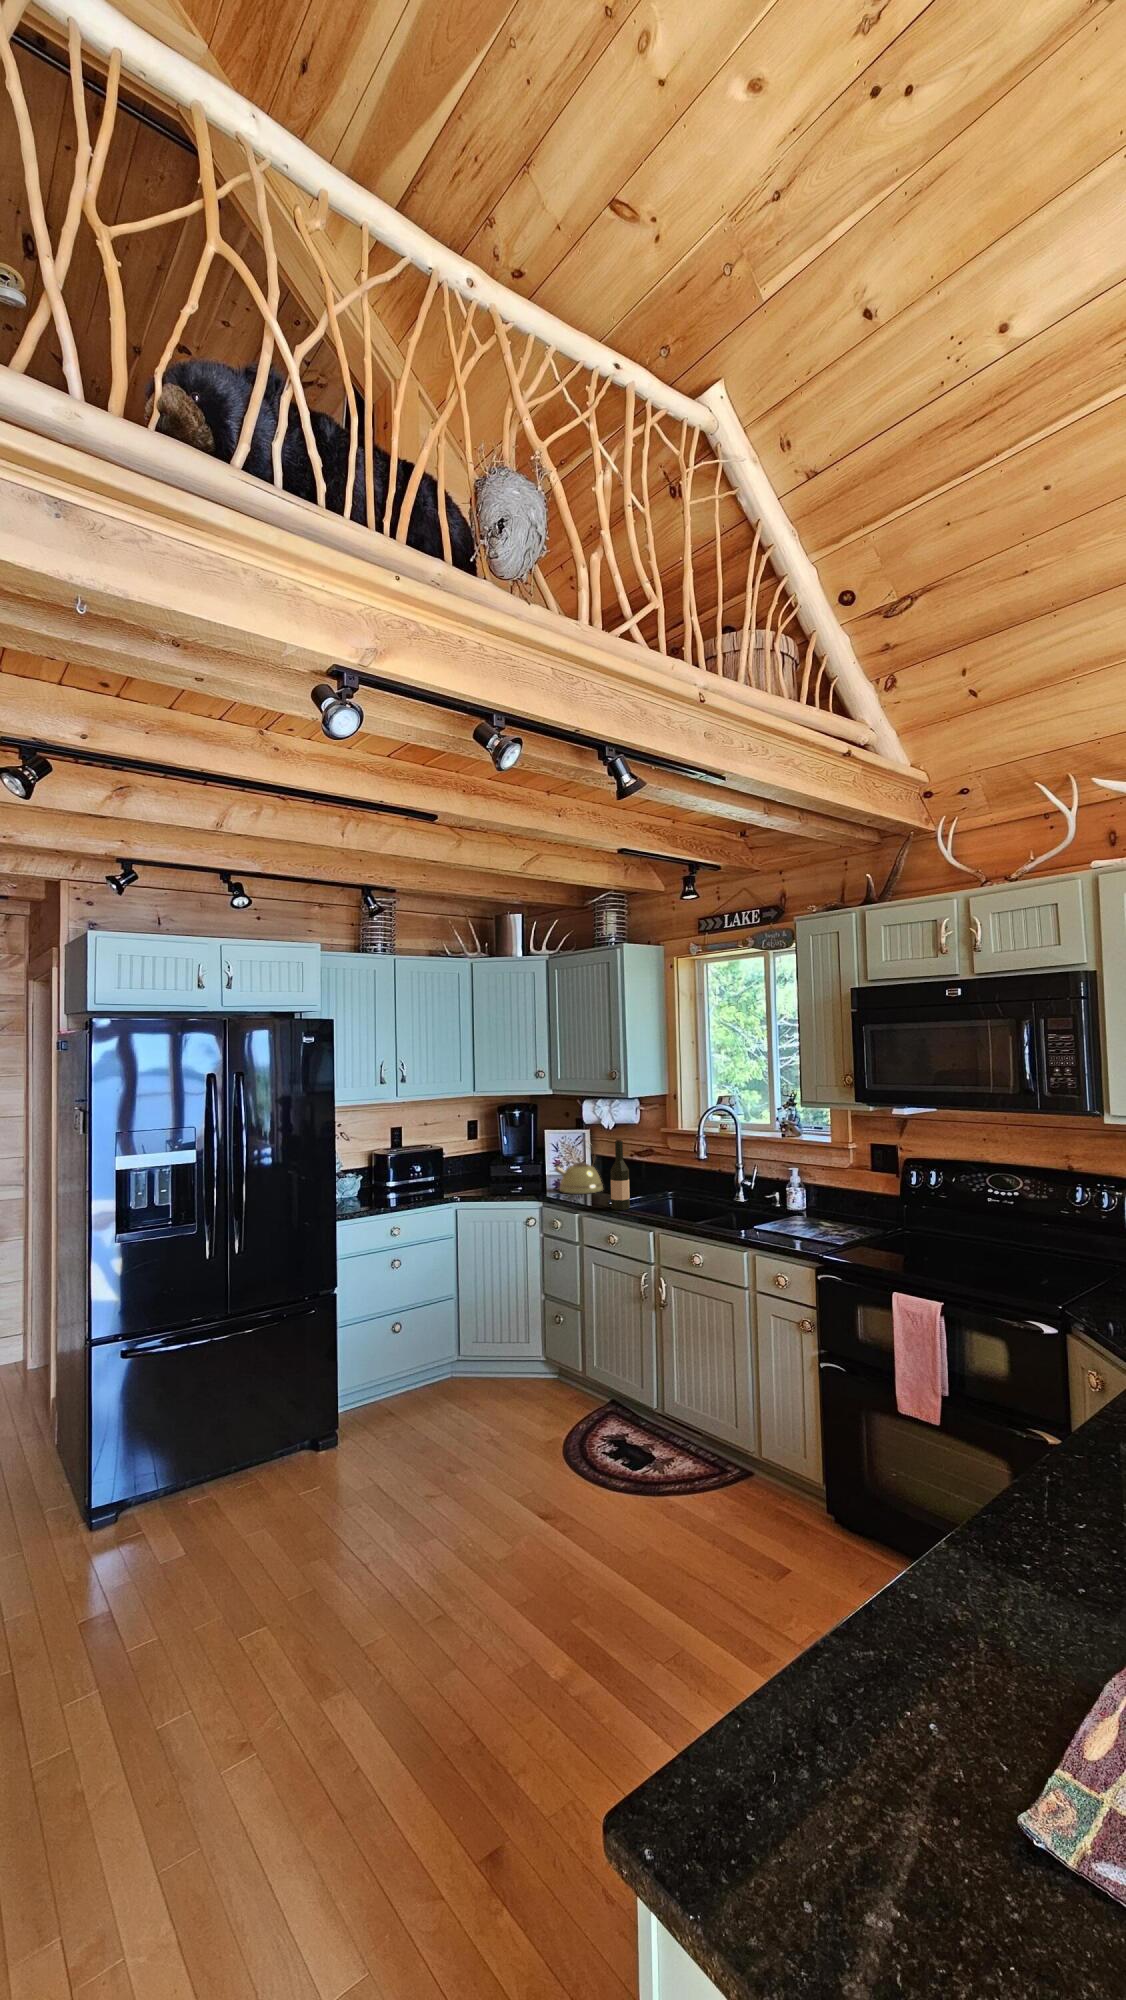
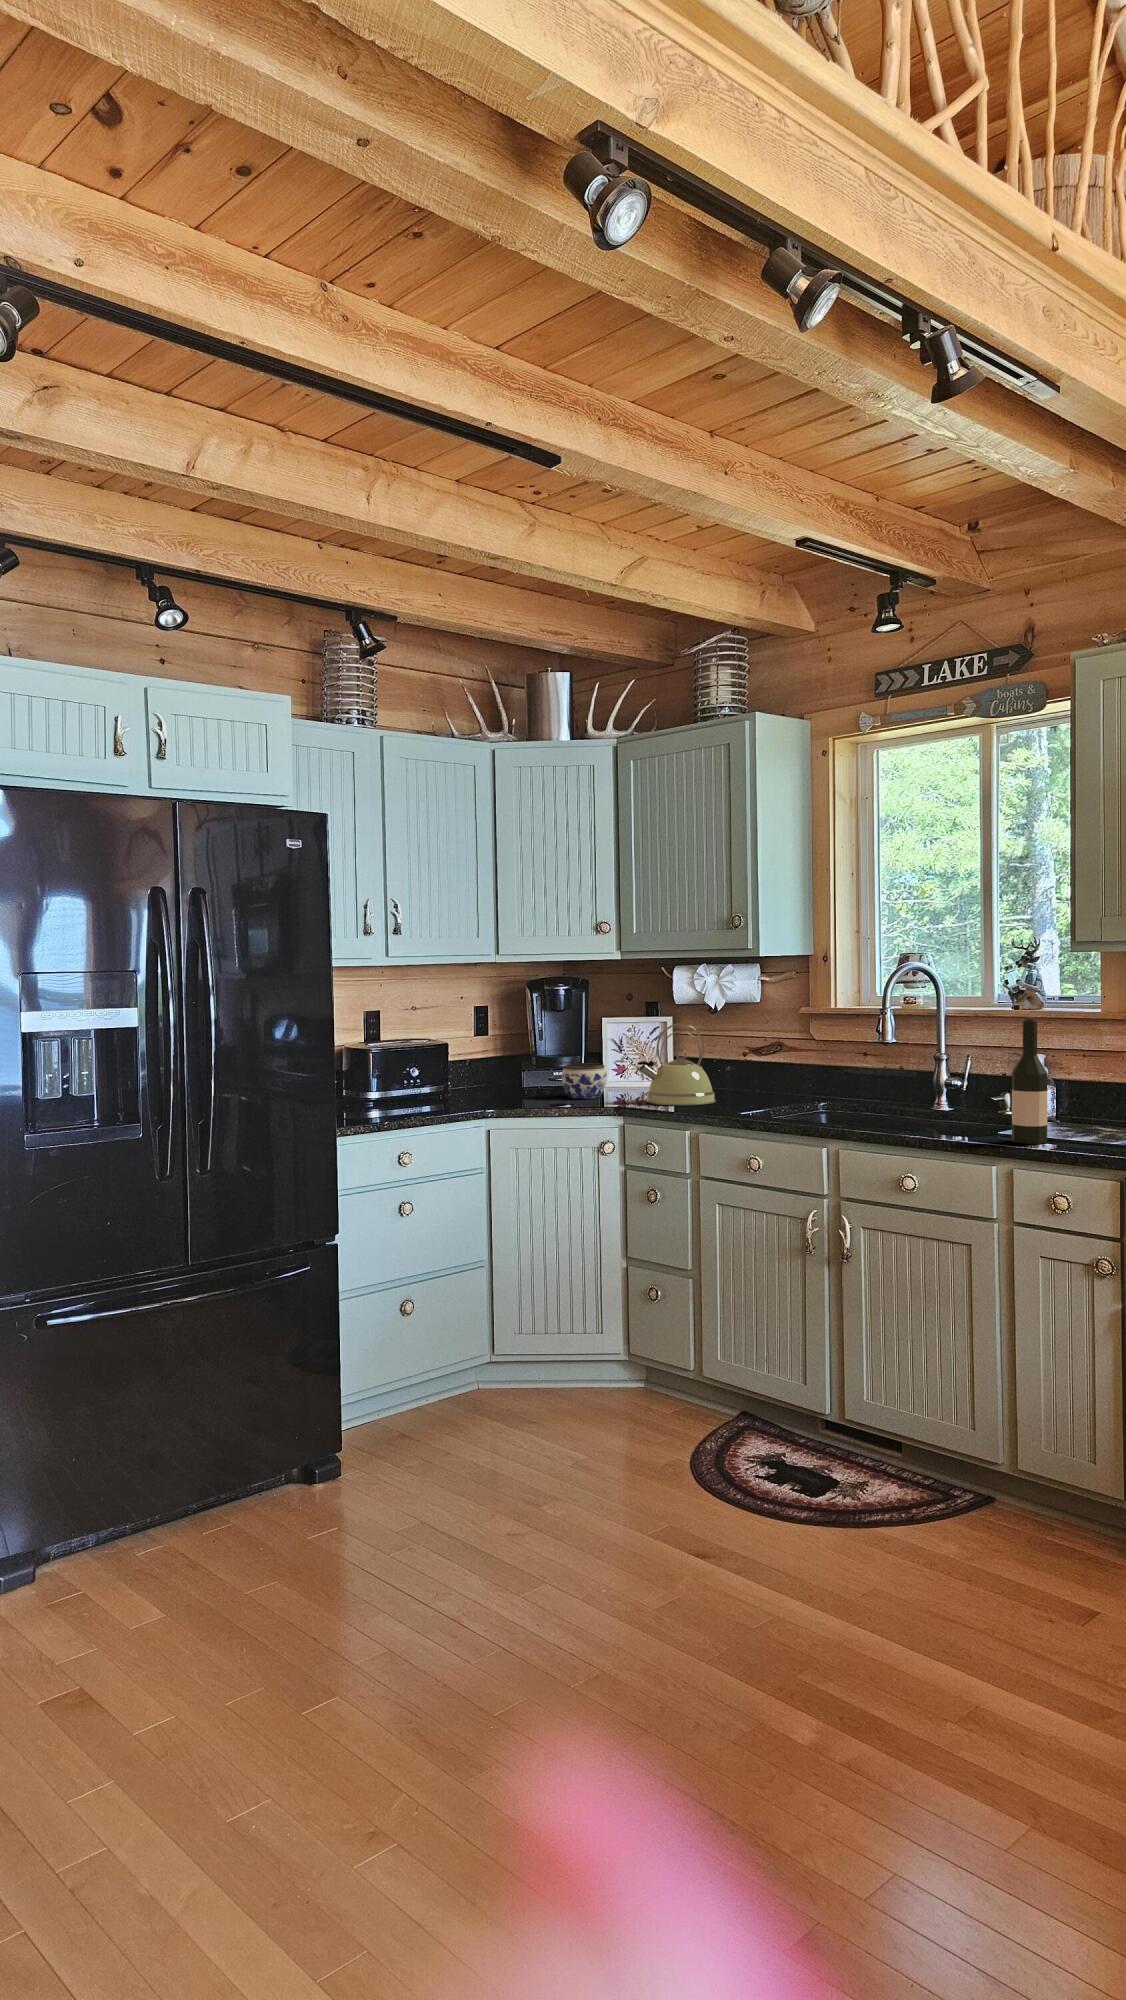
wine bottle: present [610,1139,630,1210] -> present [1012,1017,1048,1144]
jar: none [511,1162,540,1186] -> present [562,1063,607,1099]

